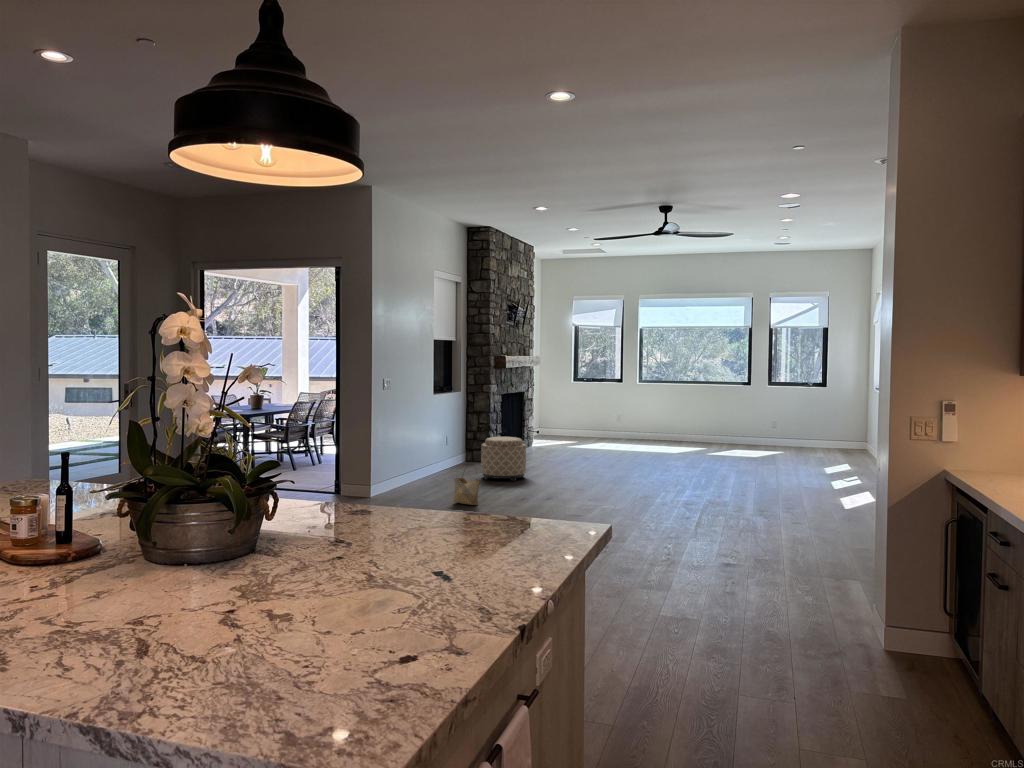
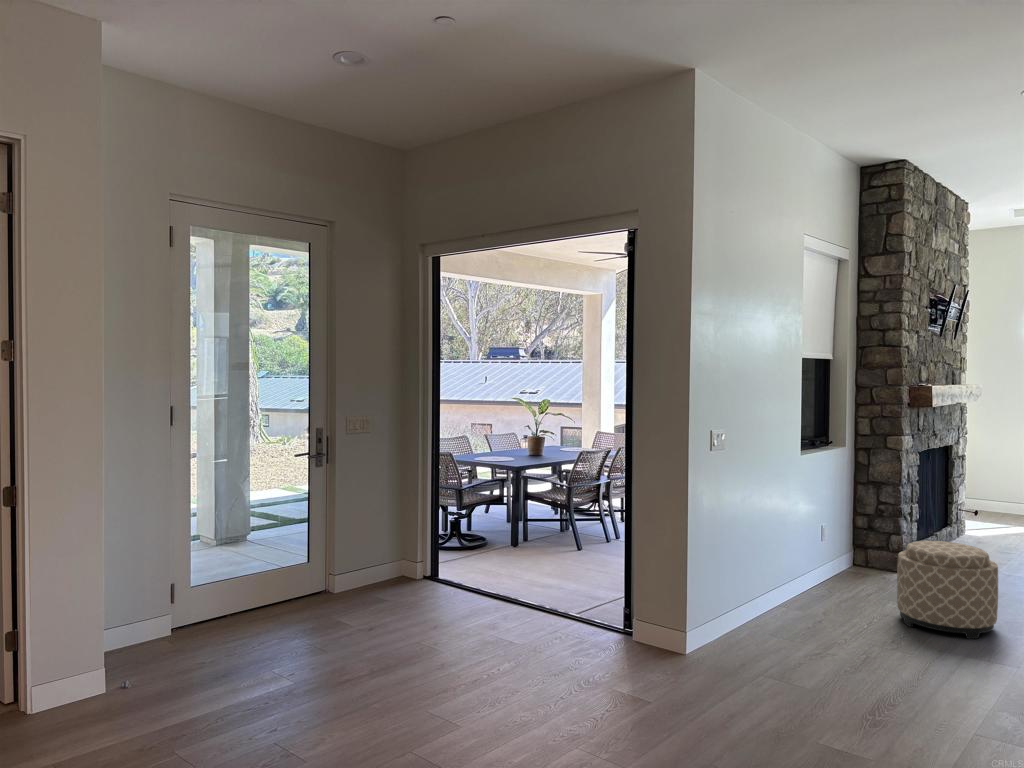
woven basket: present [453,478,480,505] -> none [858,631,927,731]

